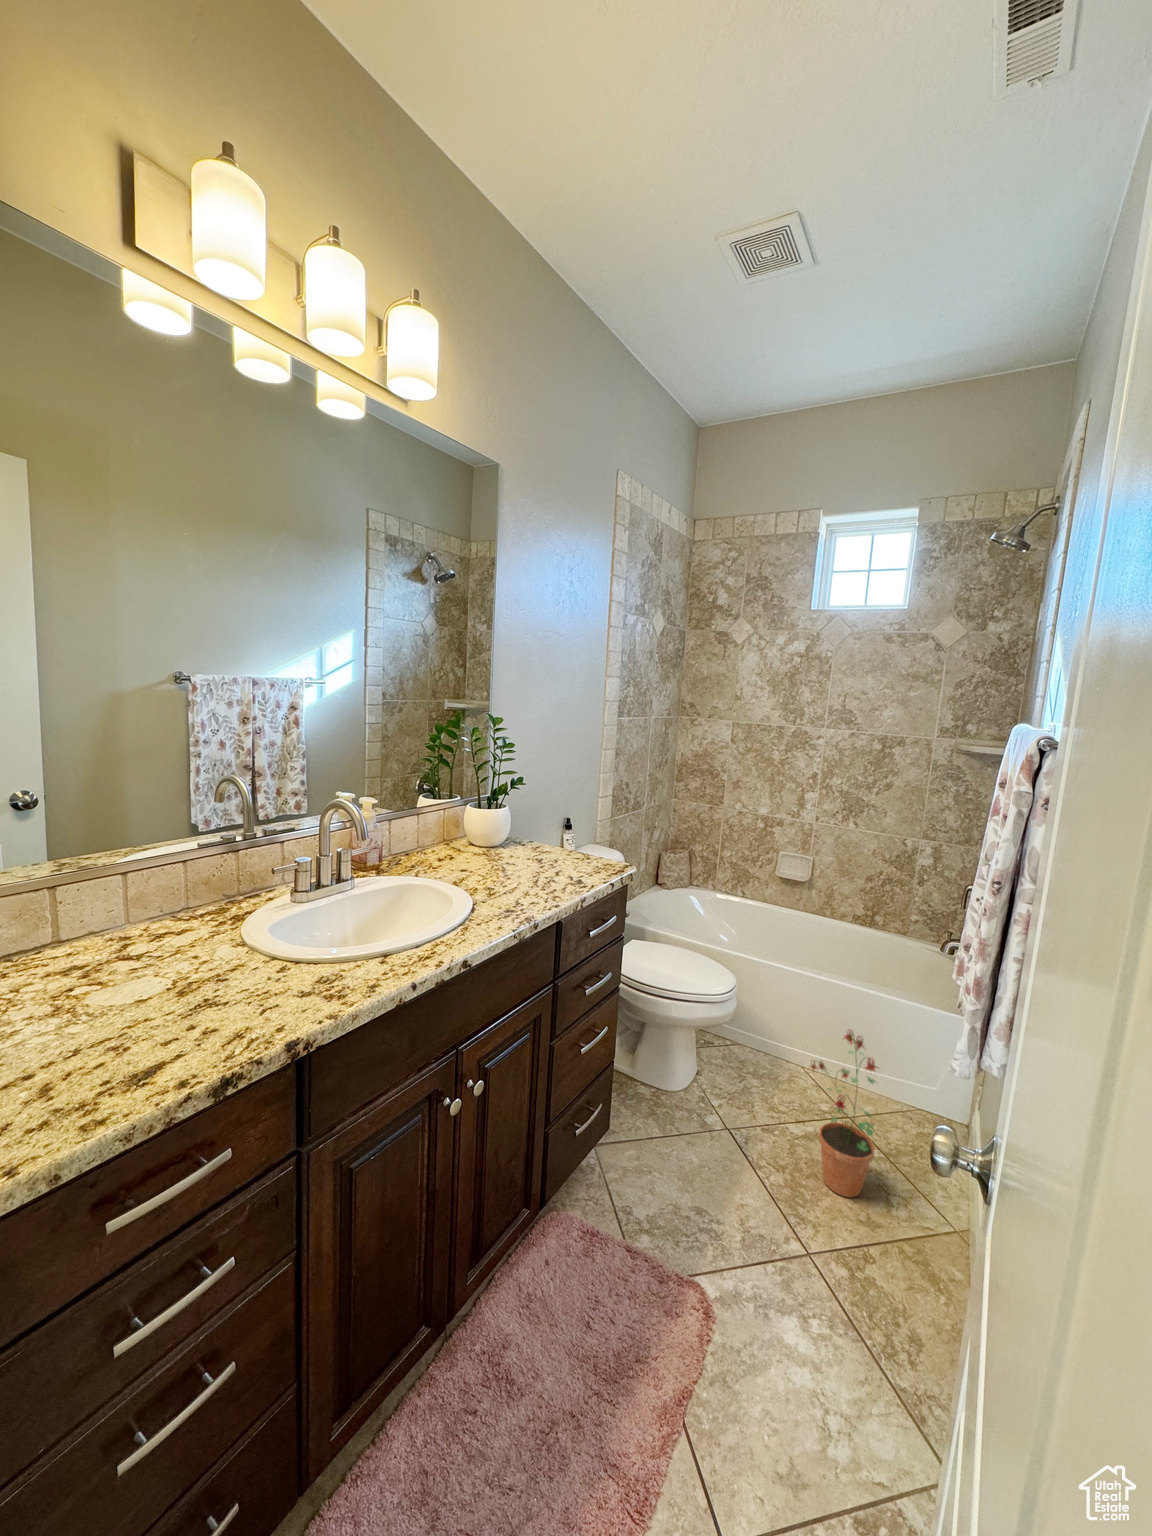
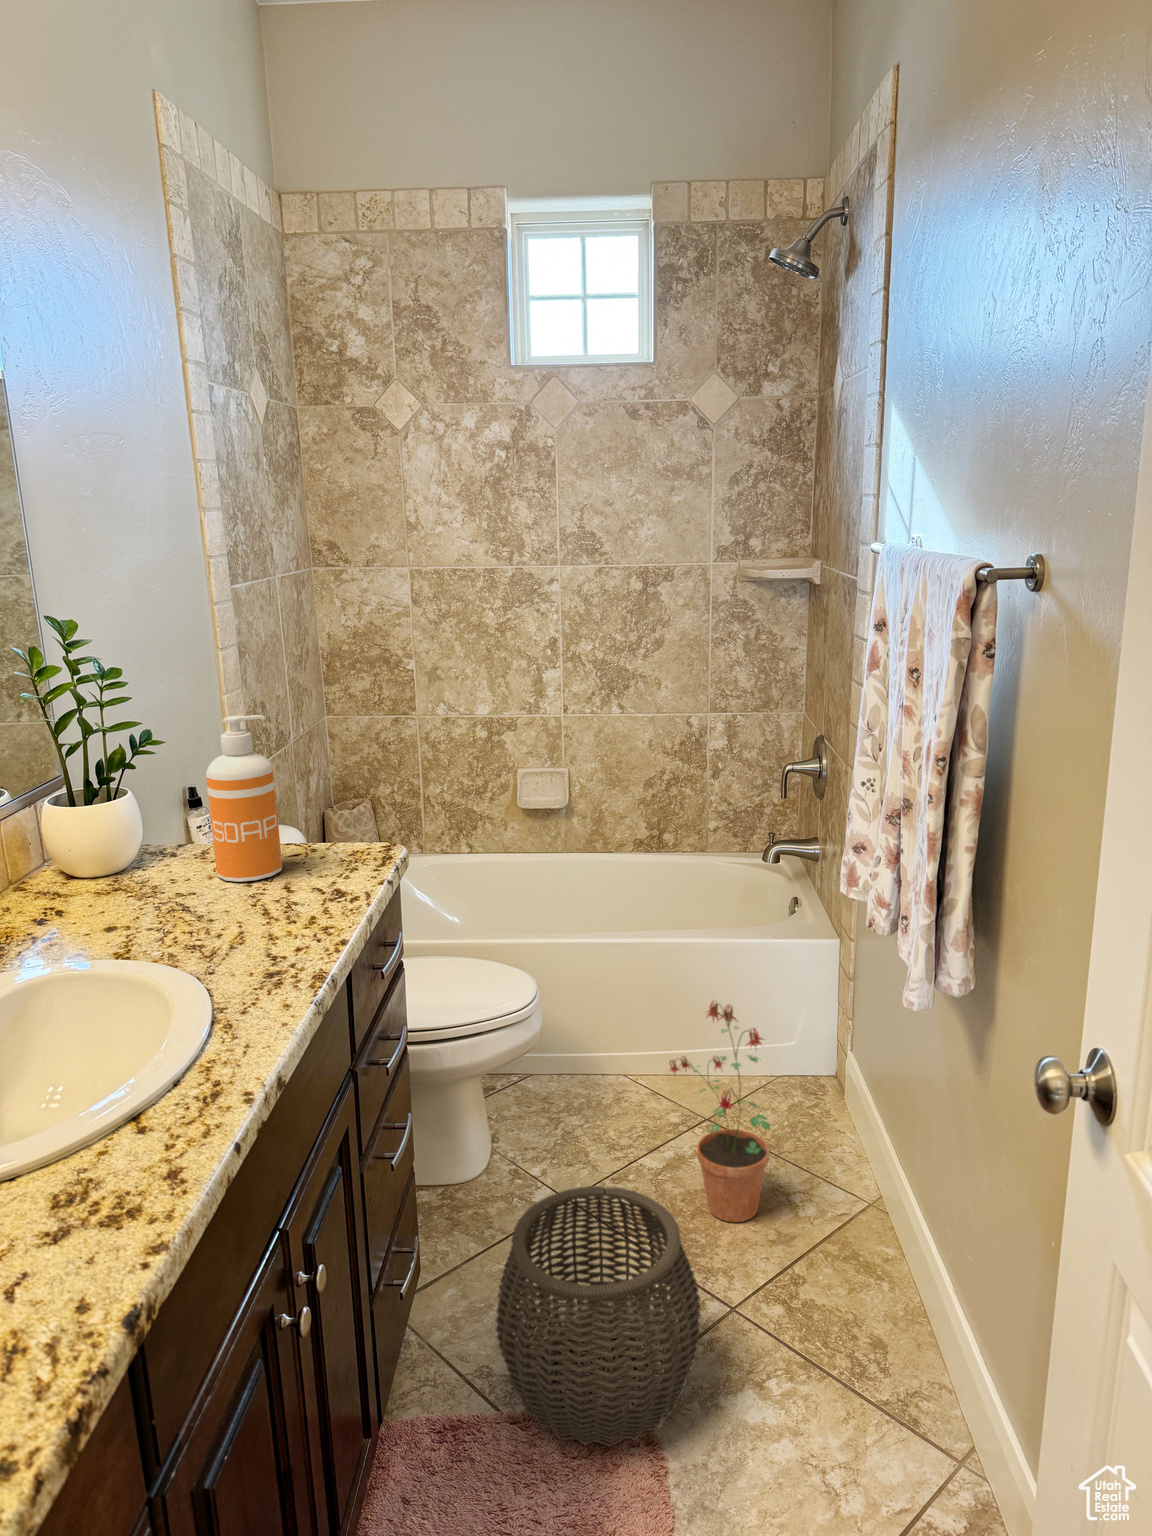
soap dispenser: none [531,775,569,866] -> present [206,715,282,882]
woven basket: none [629,1114,770,1307] -> present [496,1186,701,1446]

